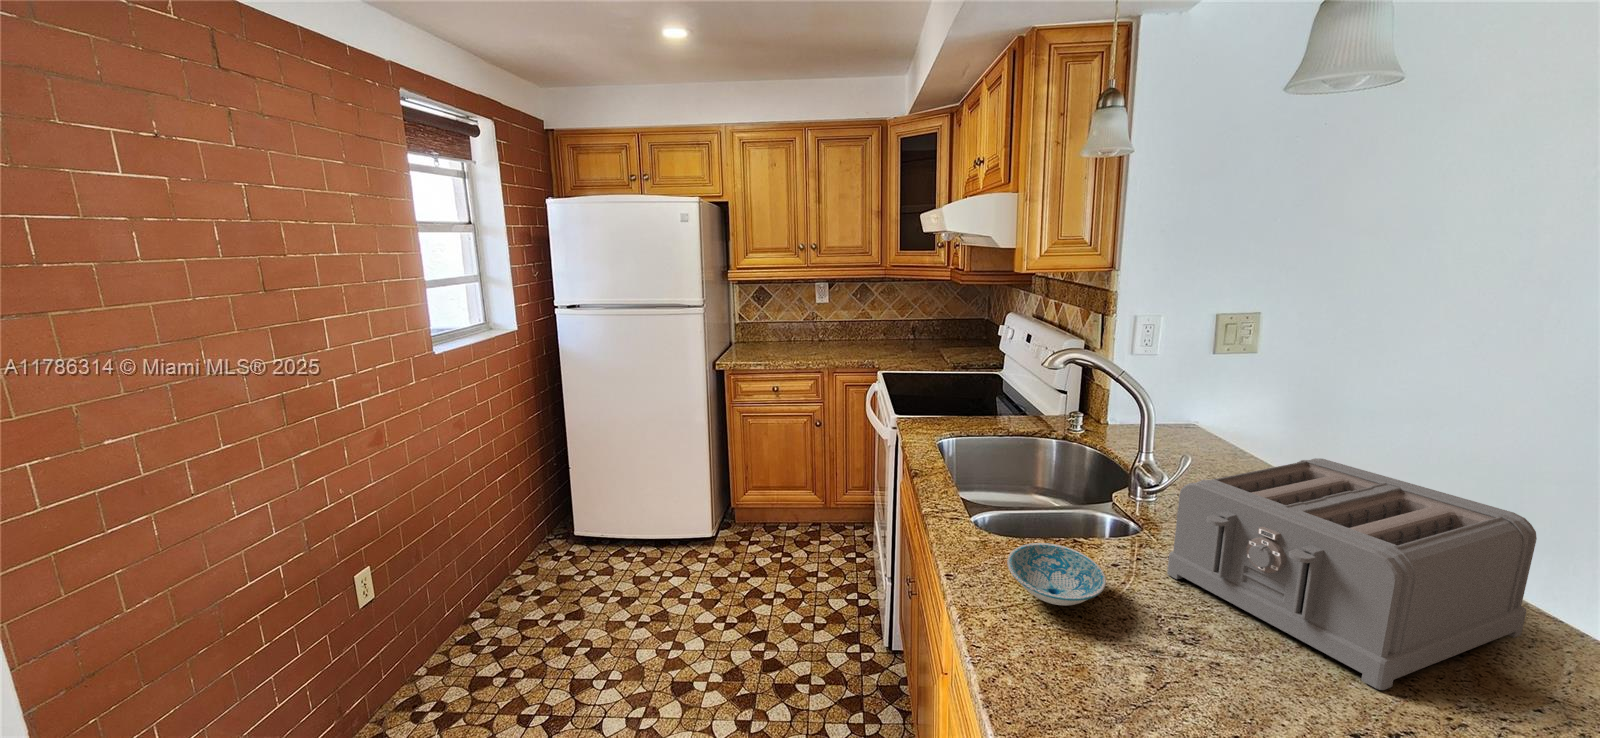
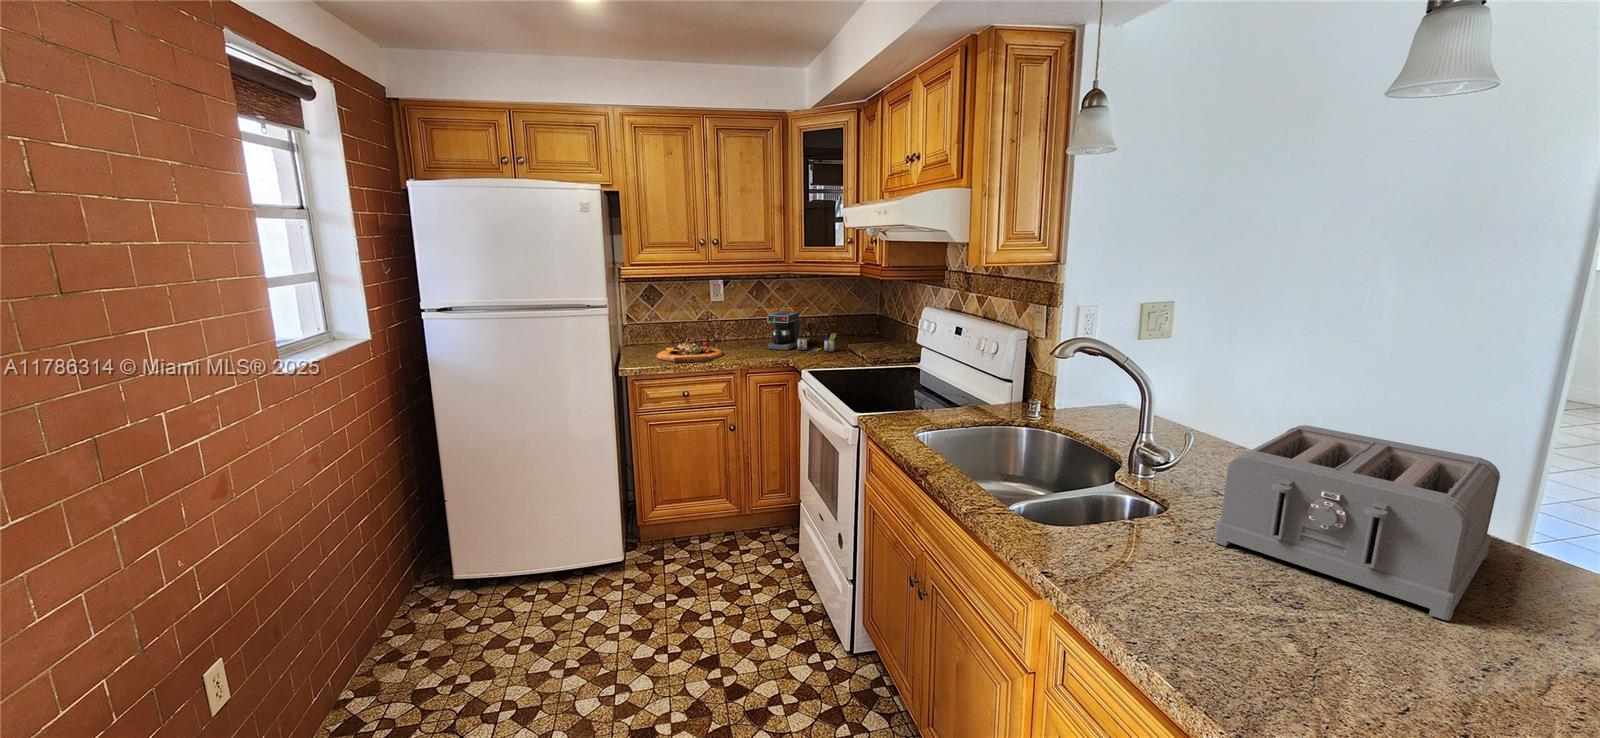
coffee maker: none [862,313,928,355] -> present [767,311,836,352]
cutting board: none [756,339,818,359] -> present [657,340,723,363]
ceramic bowl: present [1007,543,1106,605] -> none [1096,527,1204,586]

